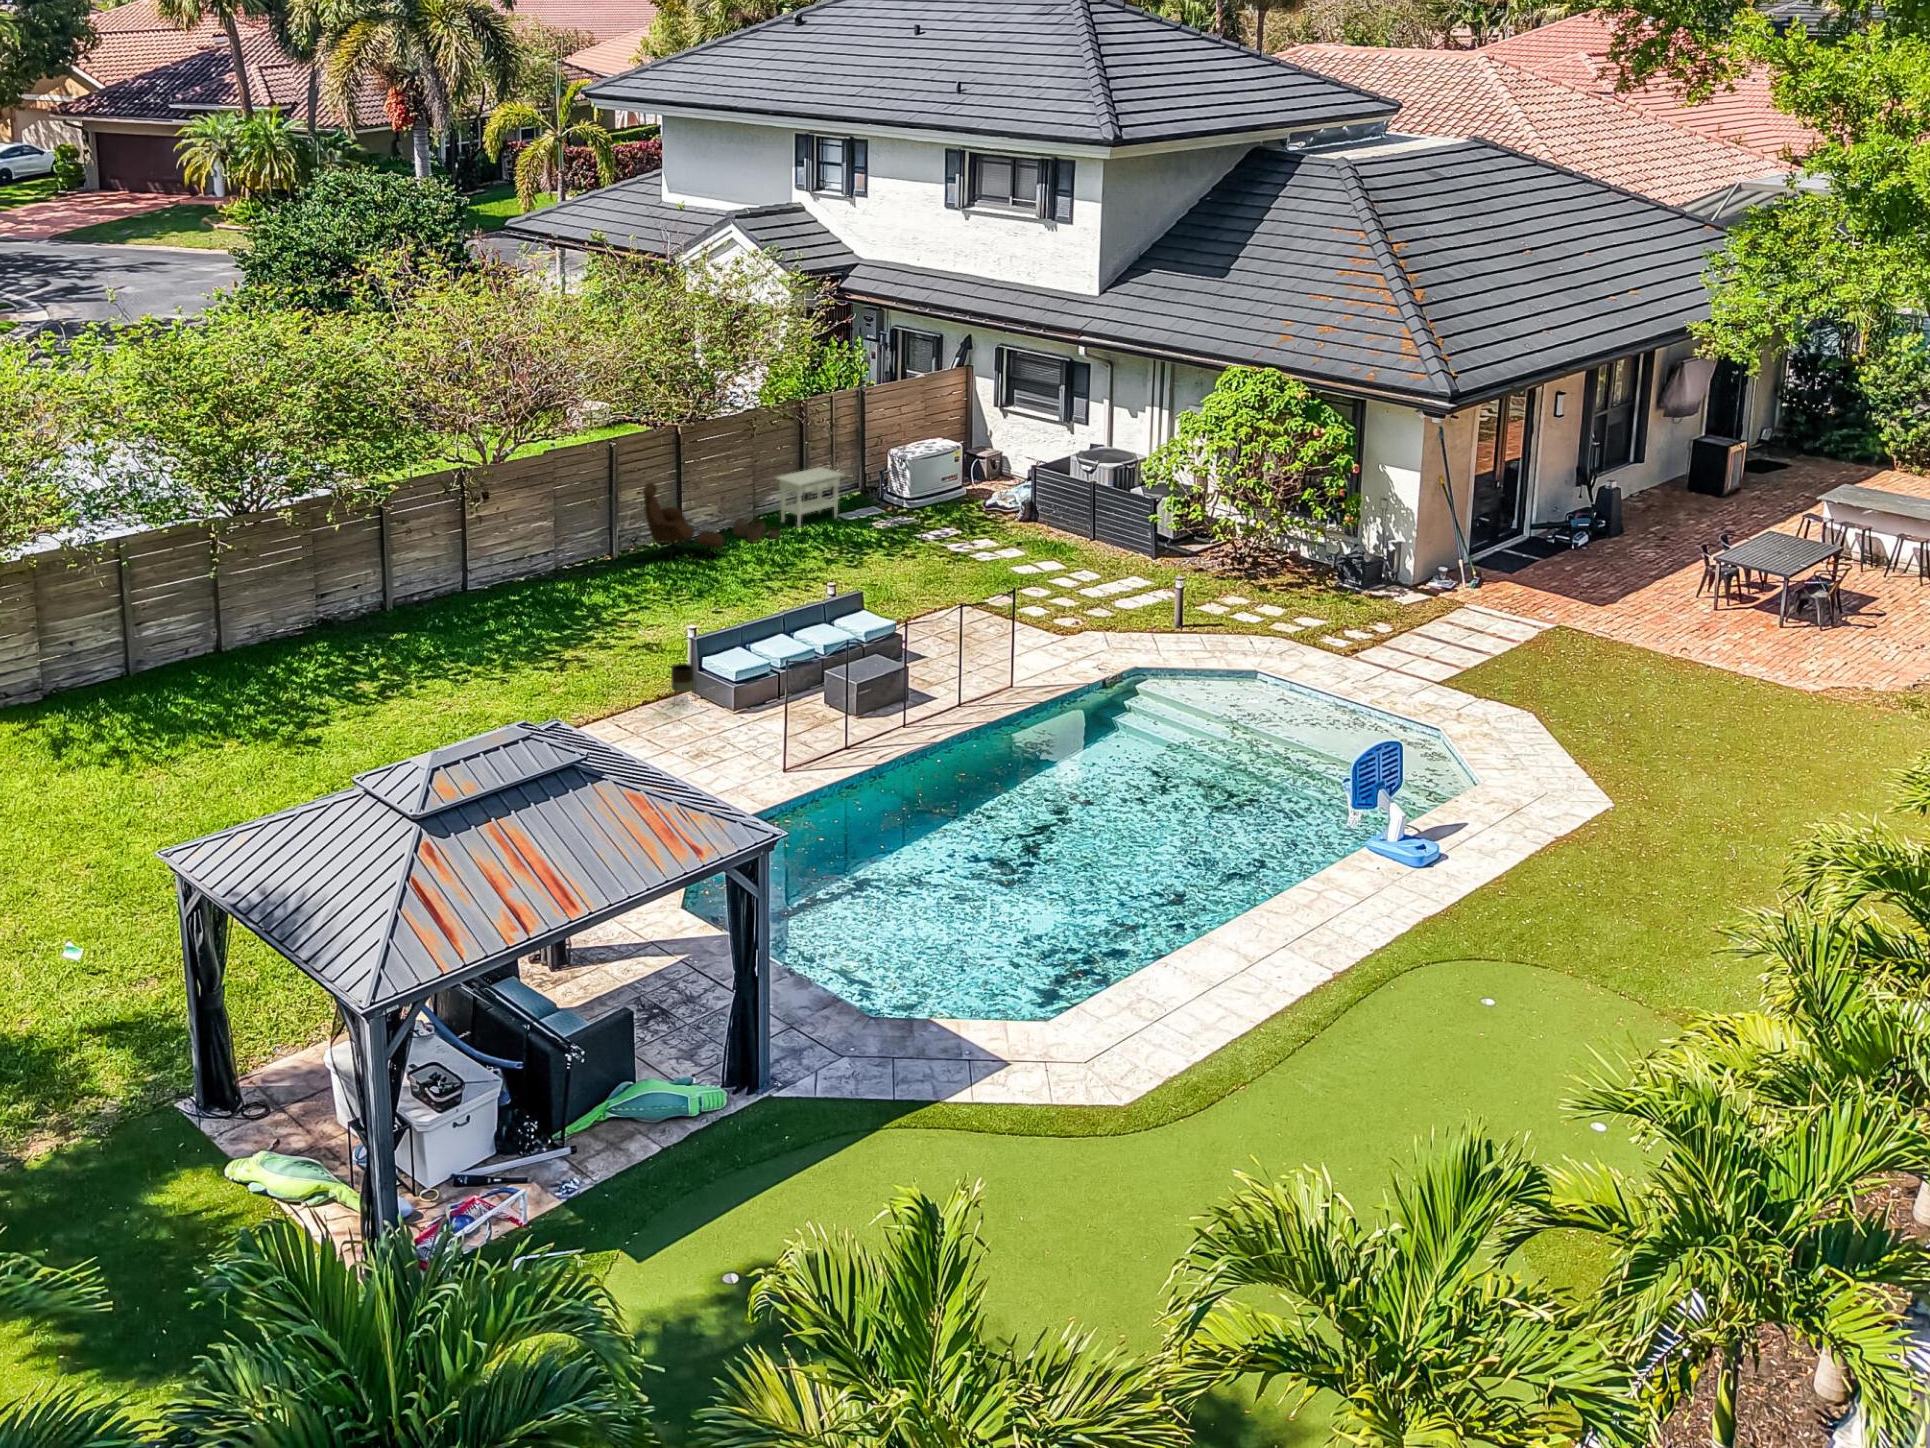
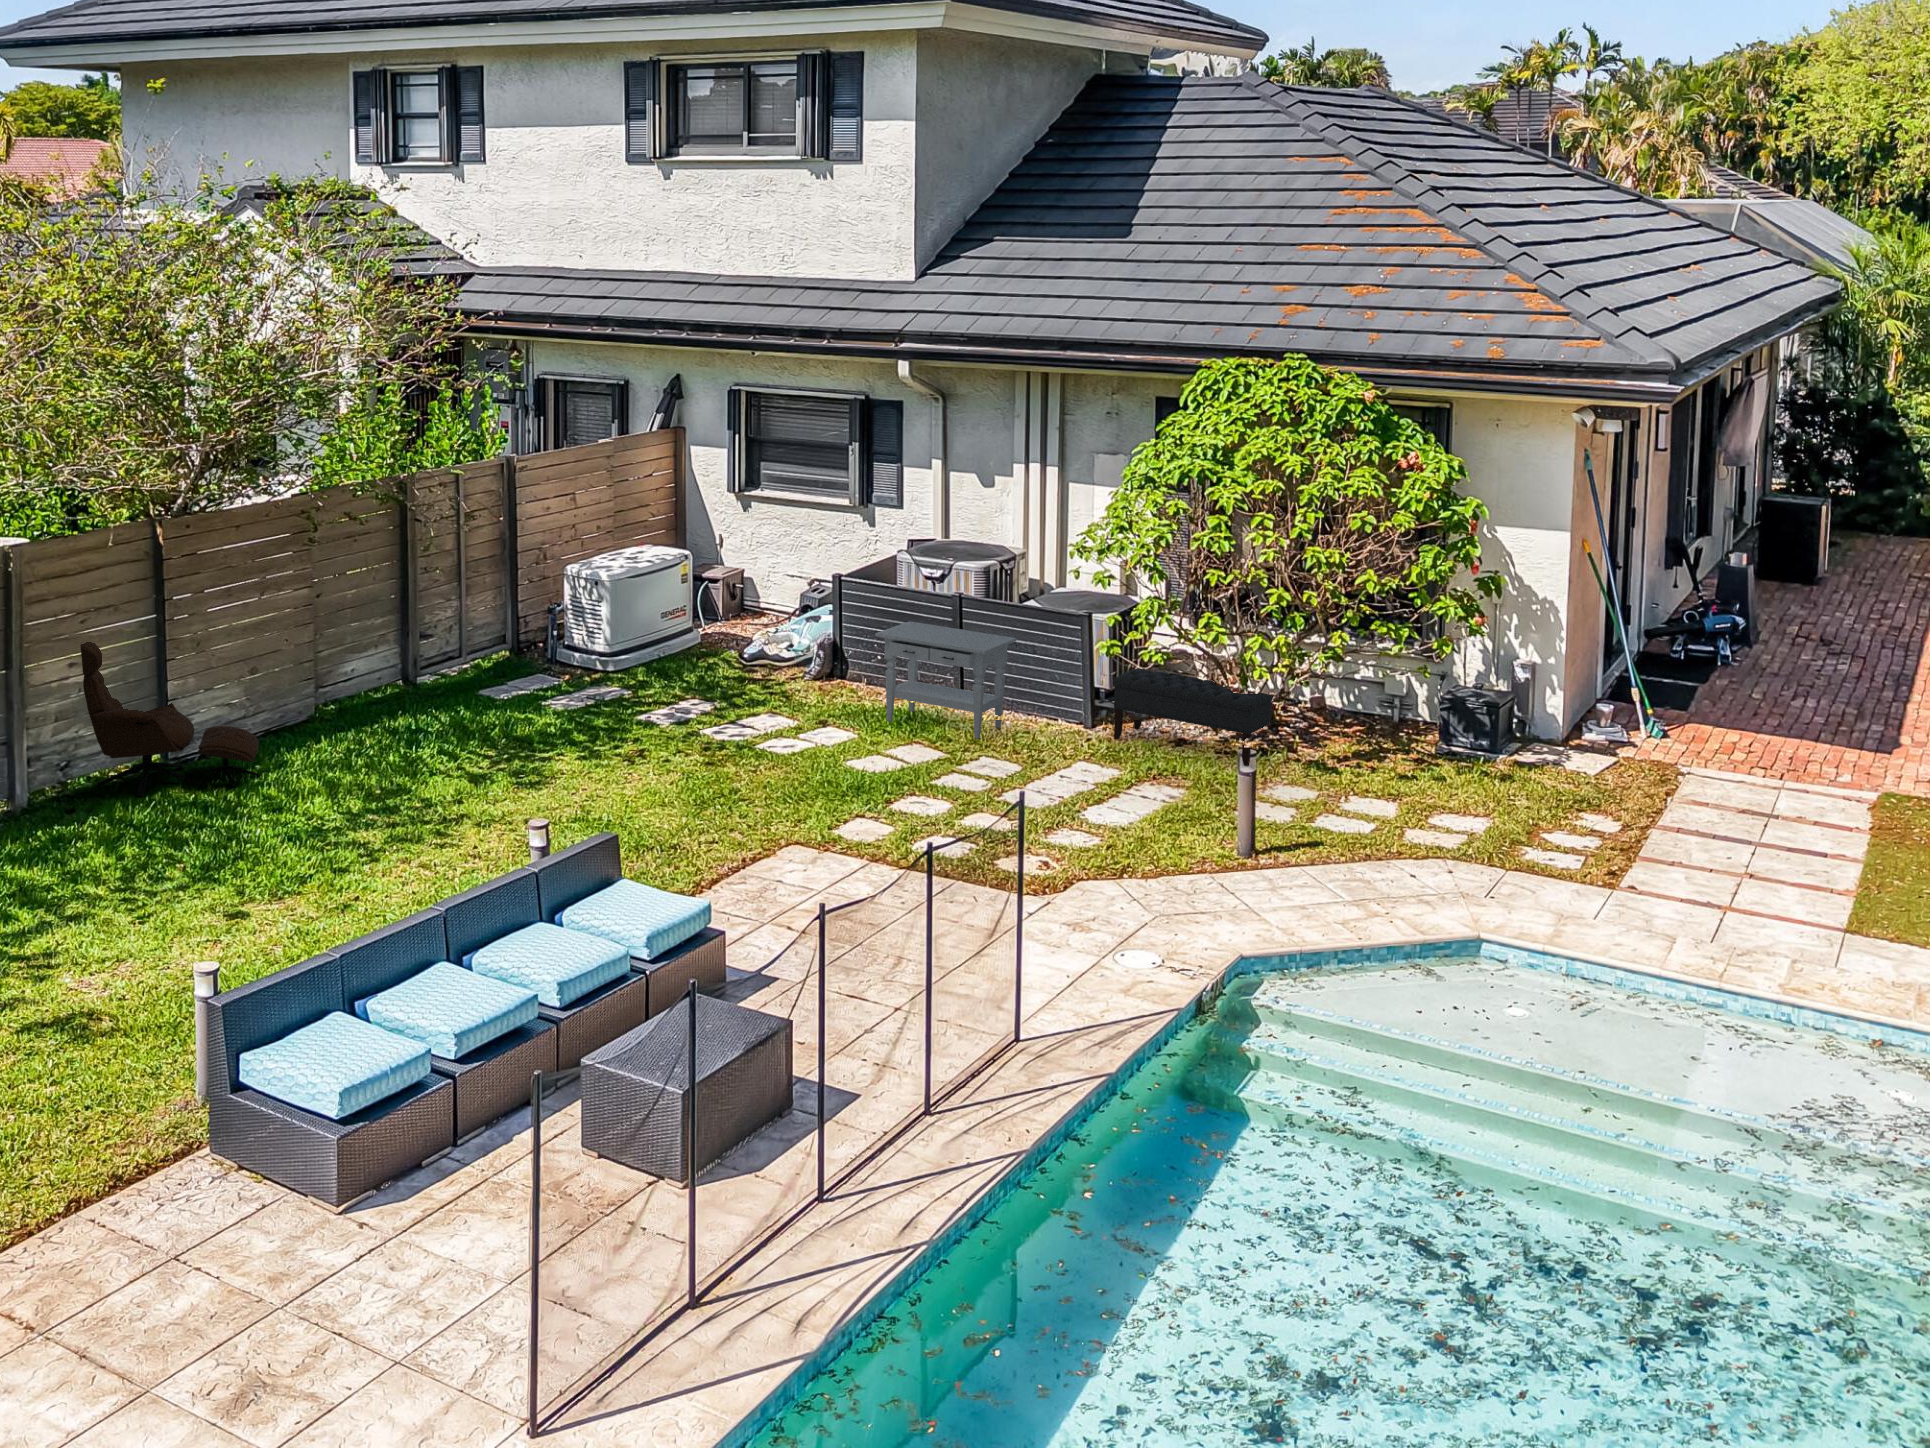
side table: present [776,467,844,527] -> present [875,621,1017,739]
woven basket: present [733,519,781,543] -> none [272,698,372,747]
bench: none [1170,529,1252,586] -> present [1113,668,1273,766]
planter: present [671,663,694,693] -> none [145,1077,219,1206]

